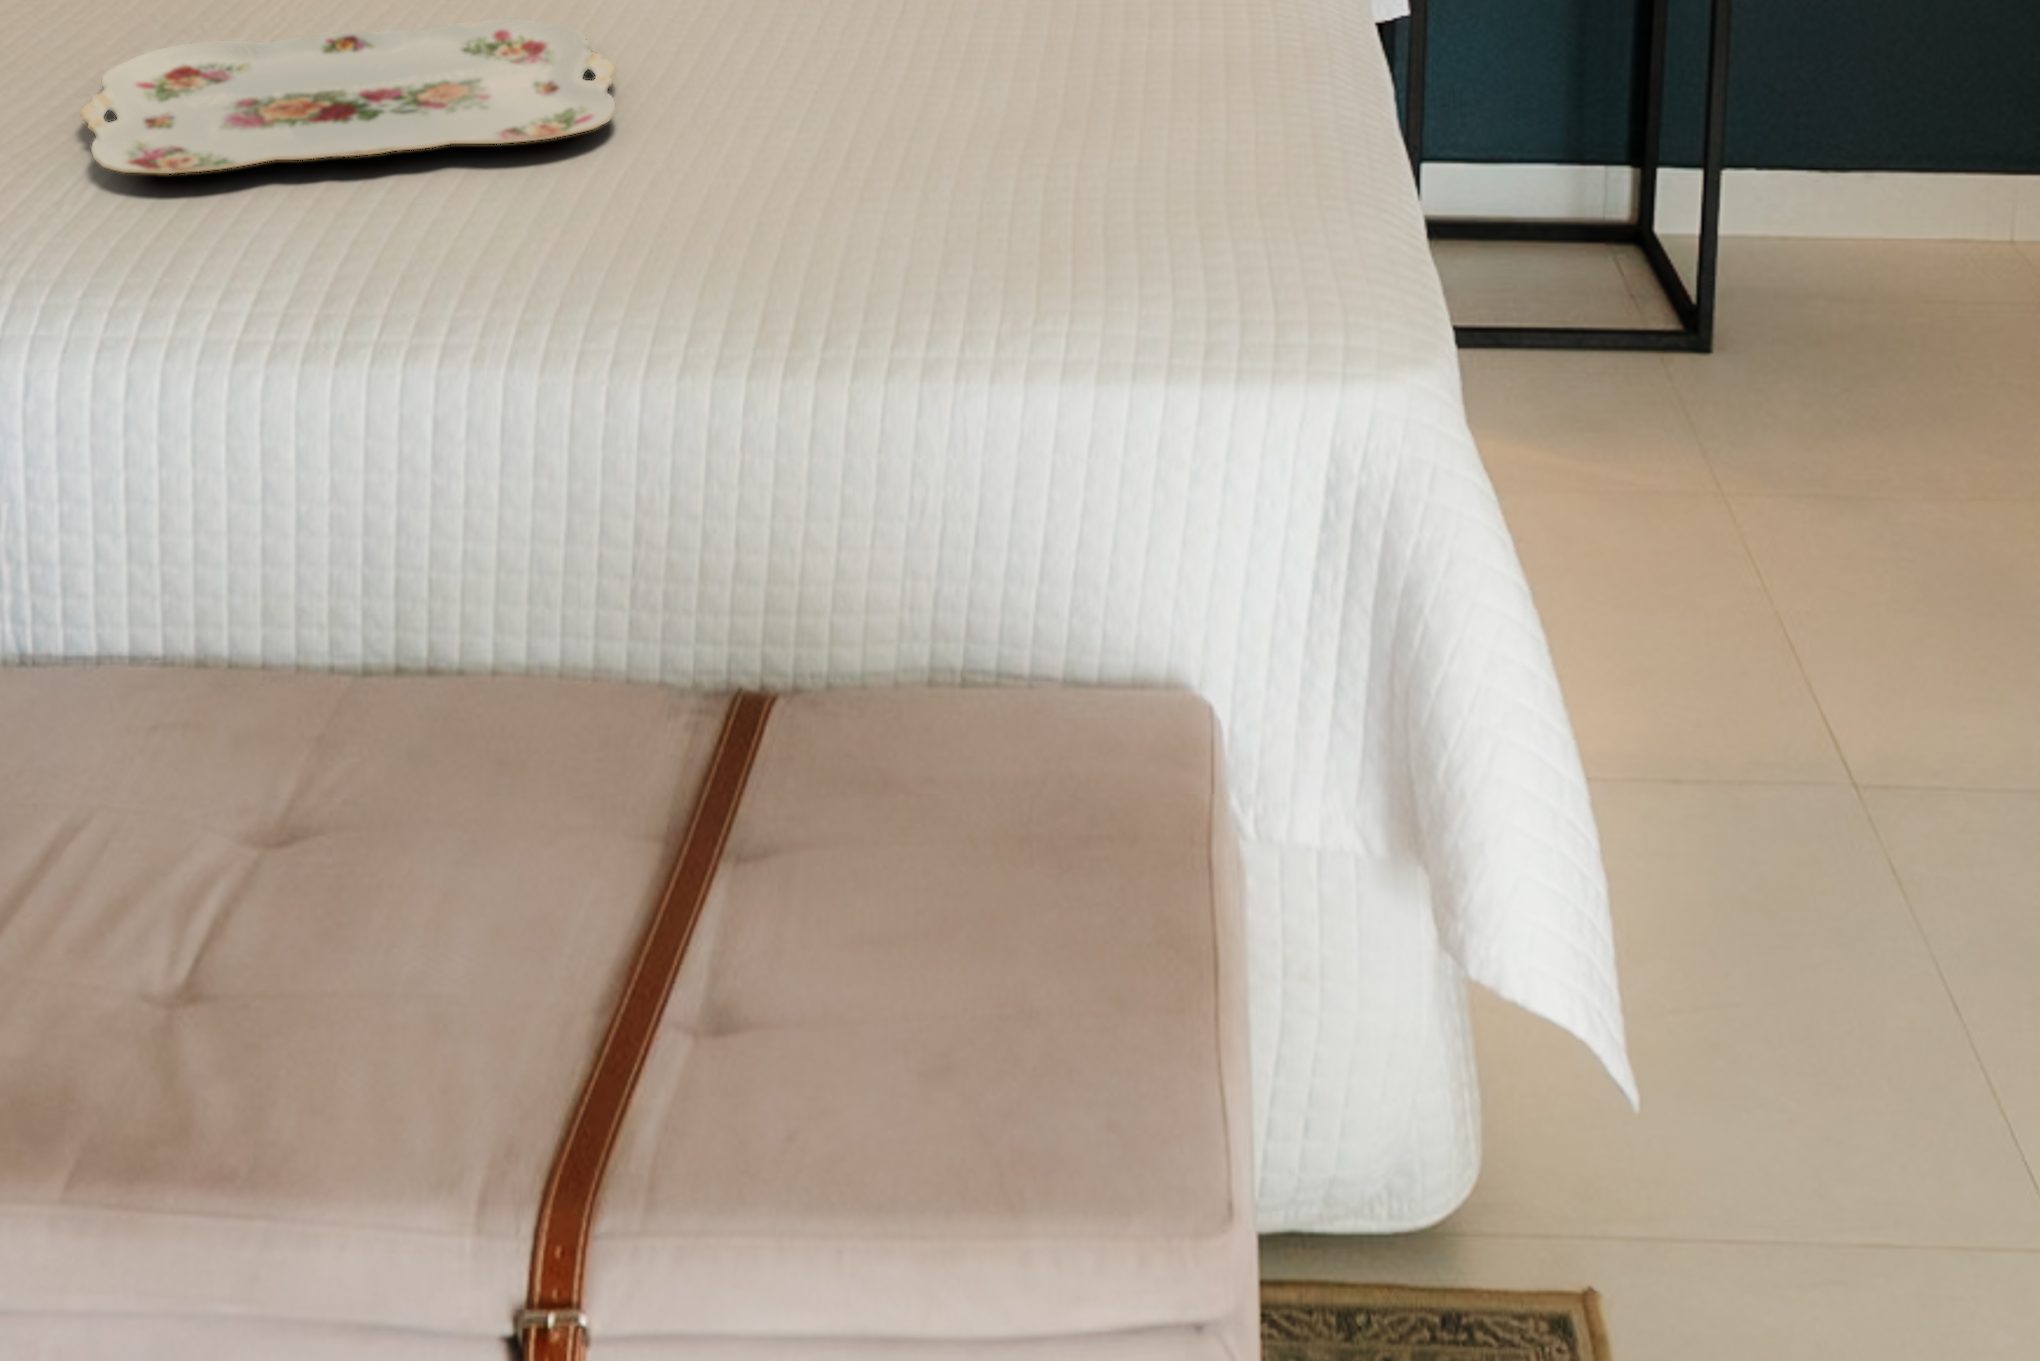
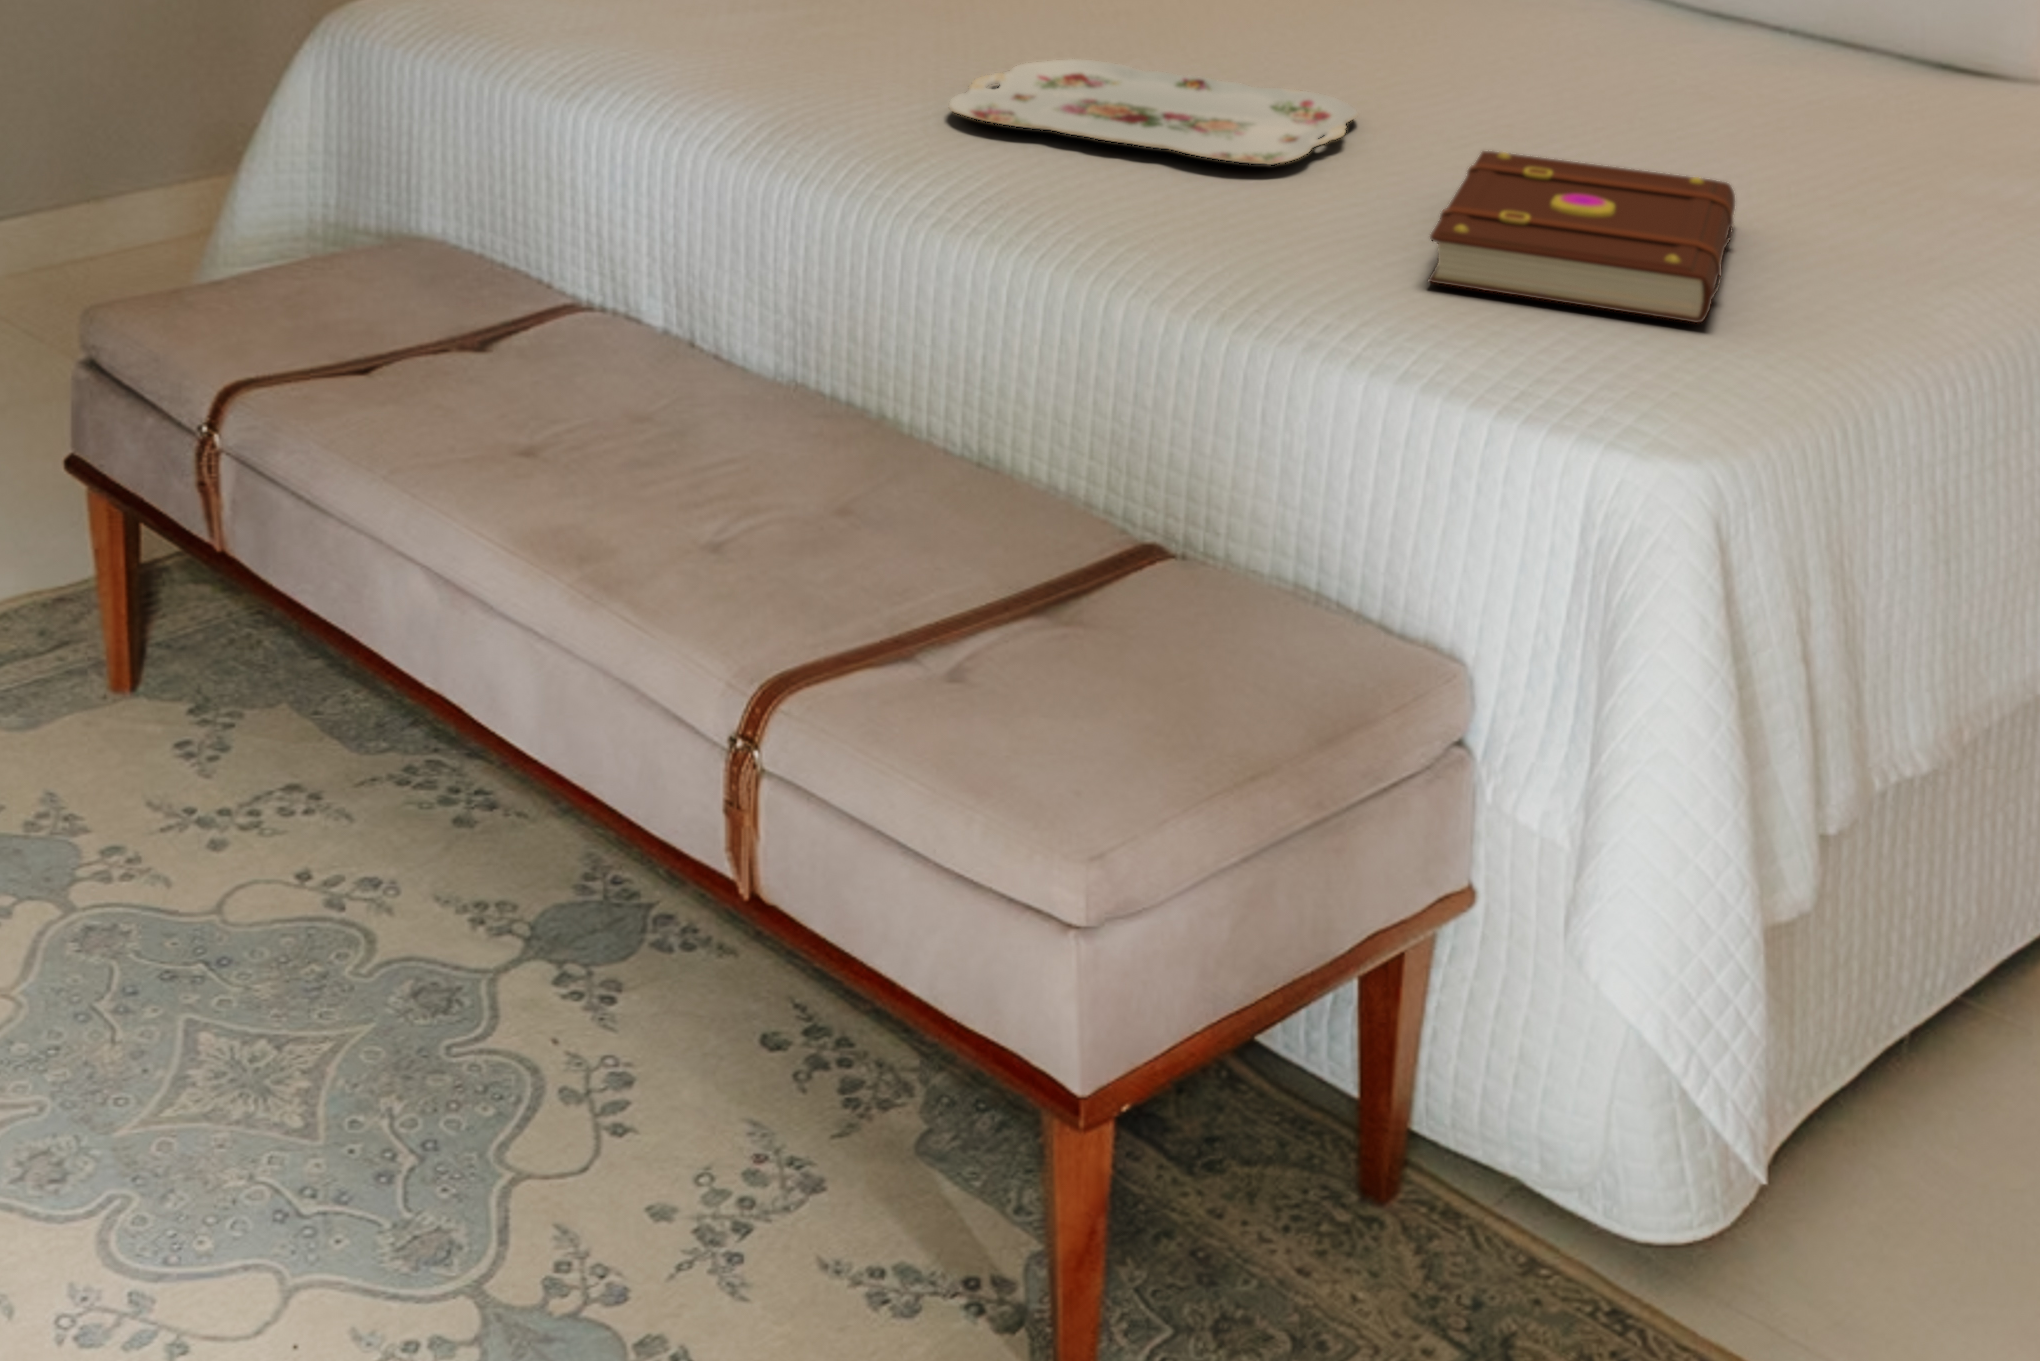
book: none [817,18,1248,232] -> present [1429,151,1735,323]

